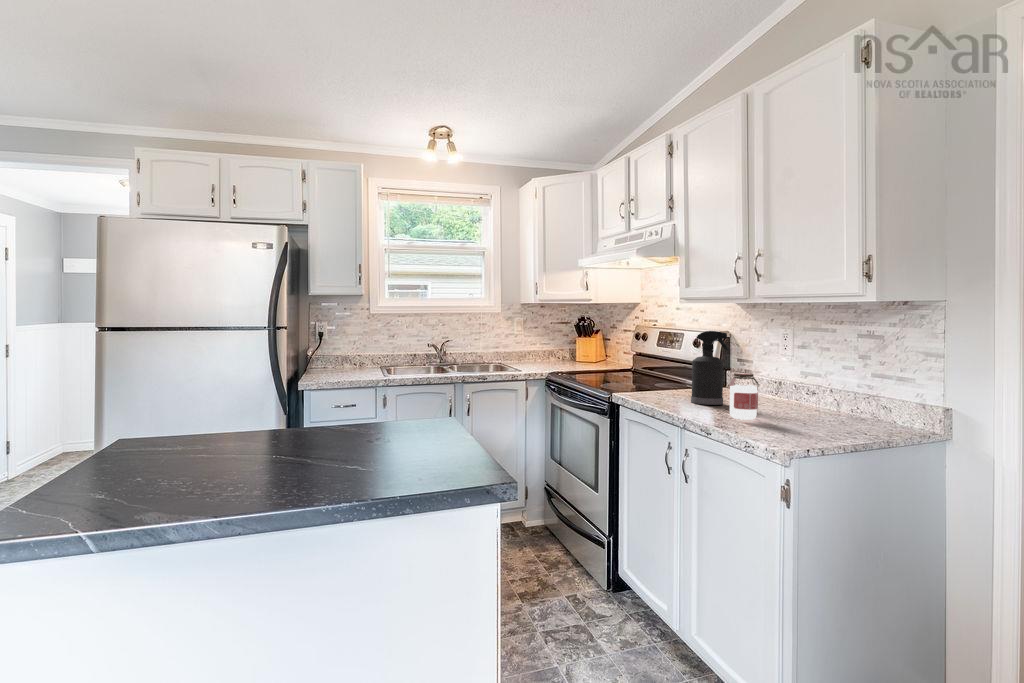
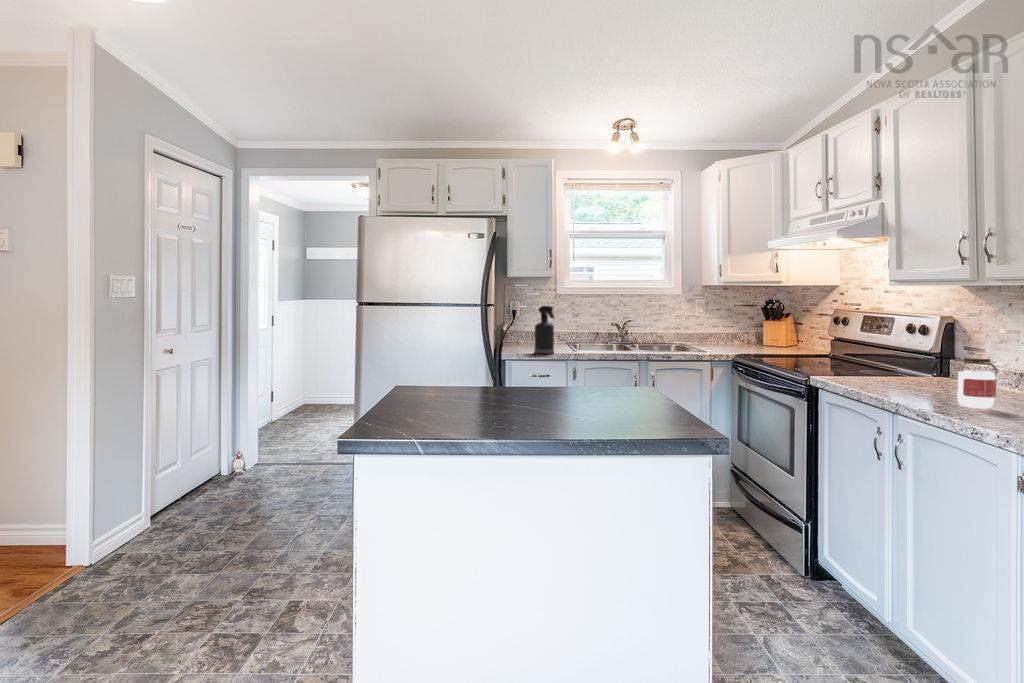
spray bottle: present [691,331,730,405] -> present [534,306,554,353]

